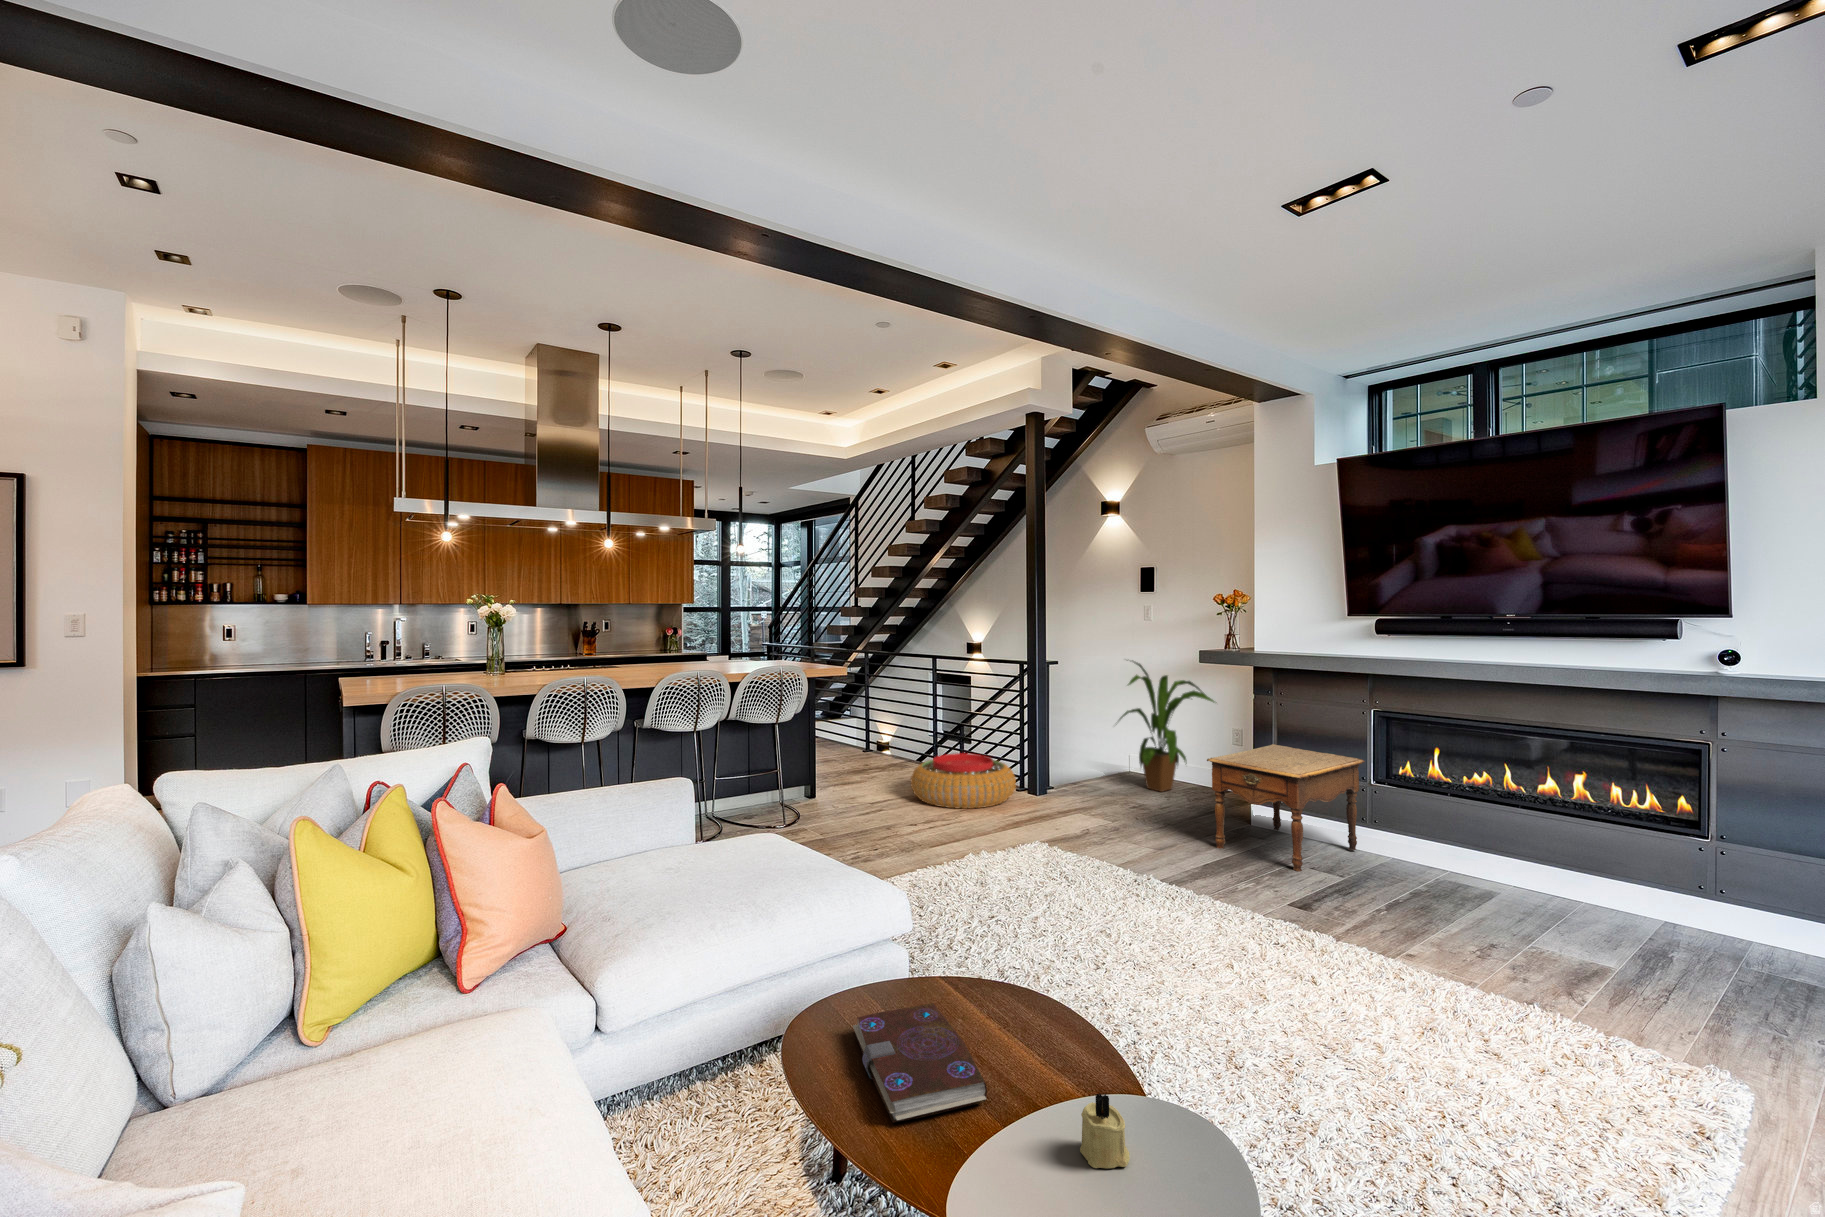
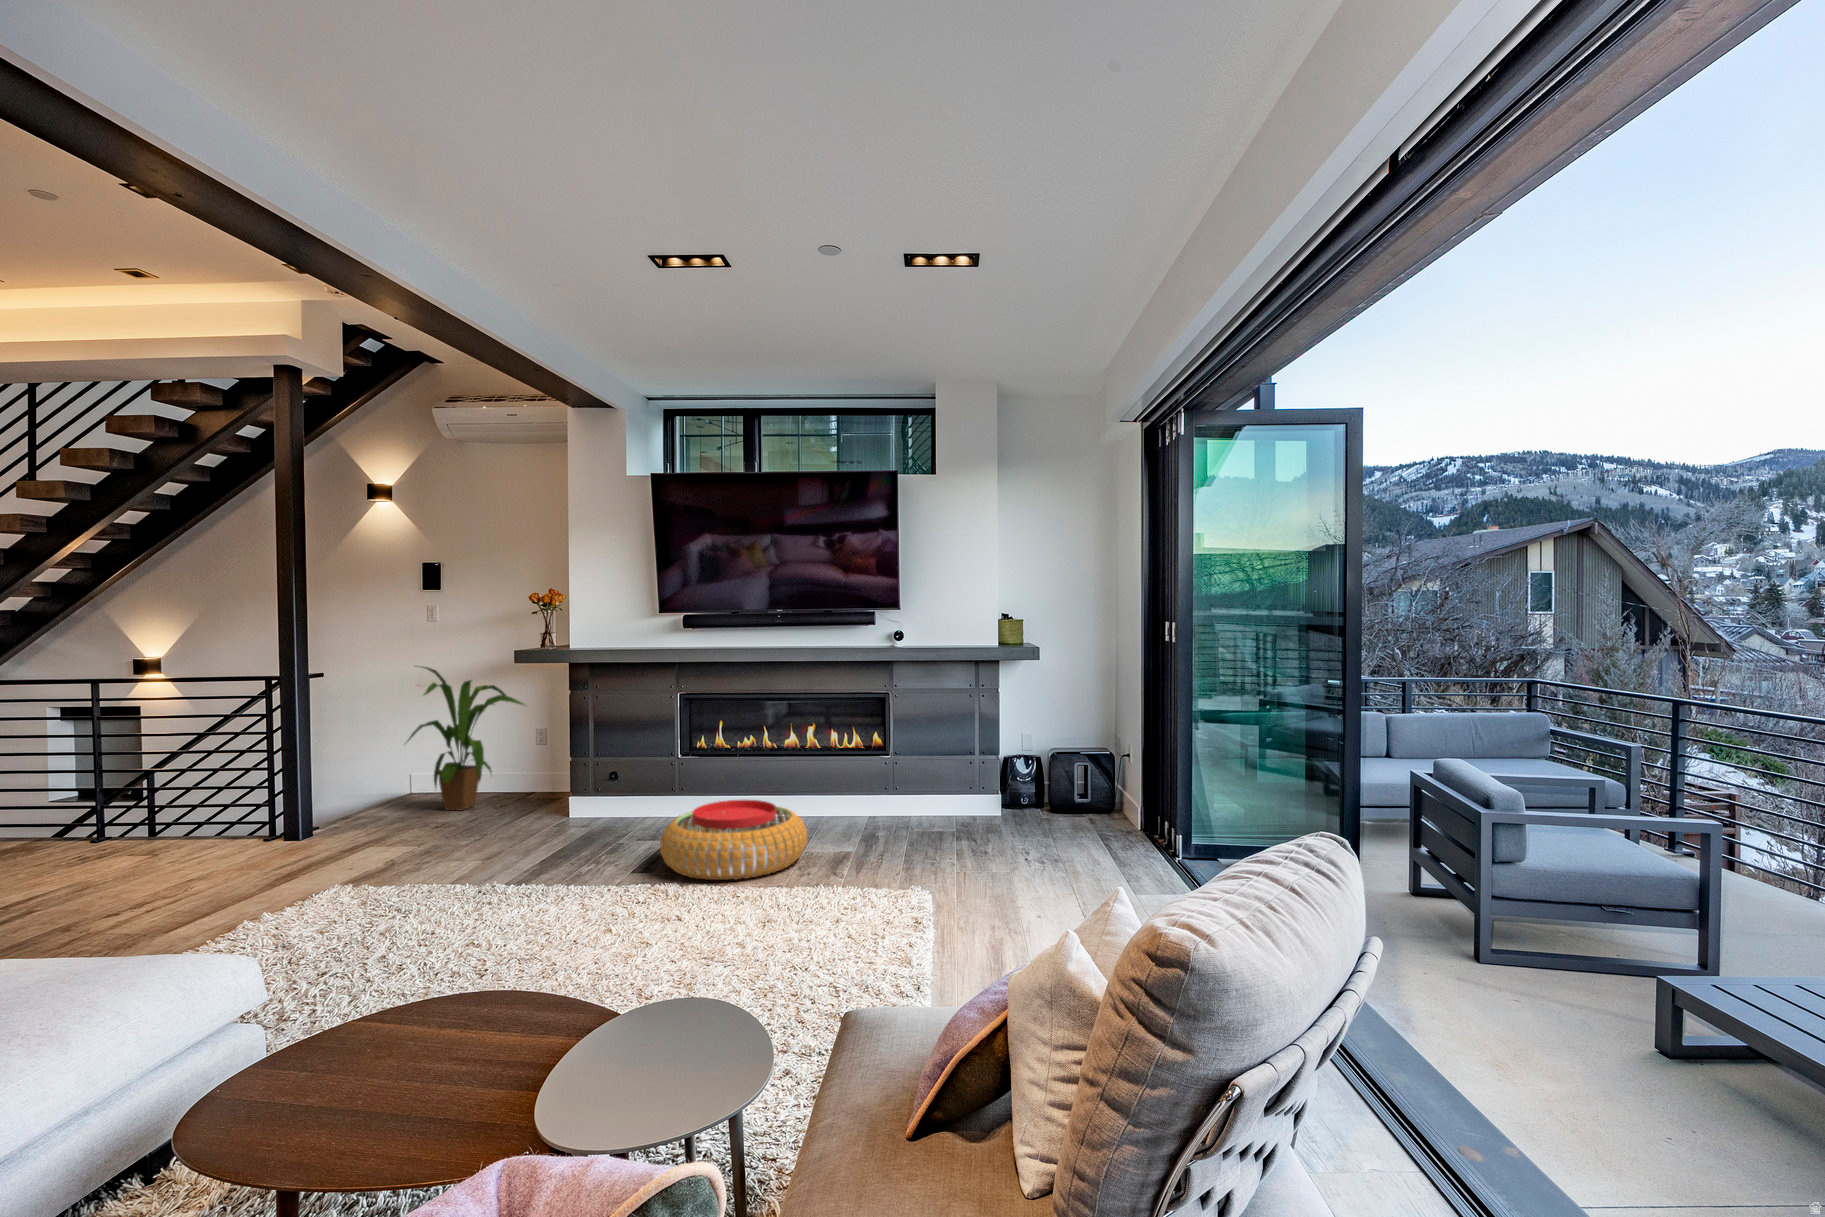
side table: present [1207,744,1365,872] -> none [537,737,675,847]
pouf: present [911,753,1016,809] -> present [660,800,807,880]
book: present [853,1003,987,1123] -> none [287,1025,501,1129]
candle: present [1080,1093,1130,1168] -> none [613,997,656,1060]

